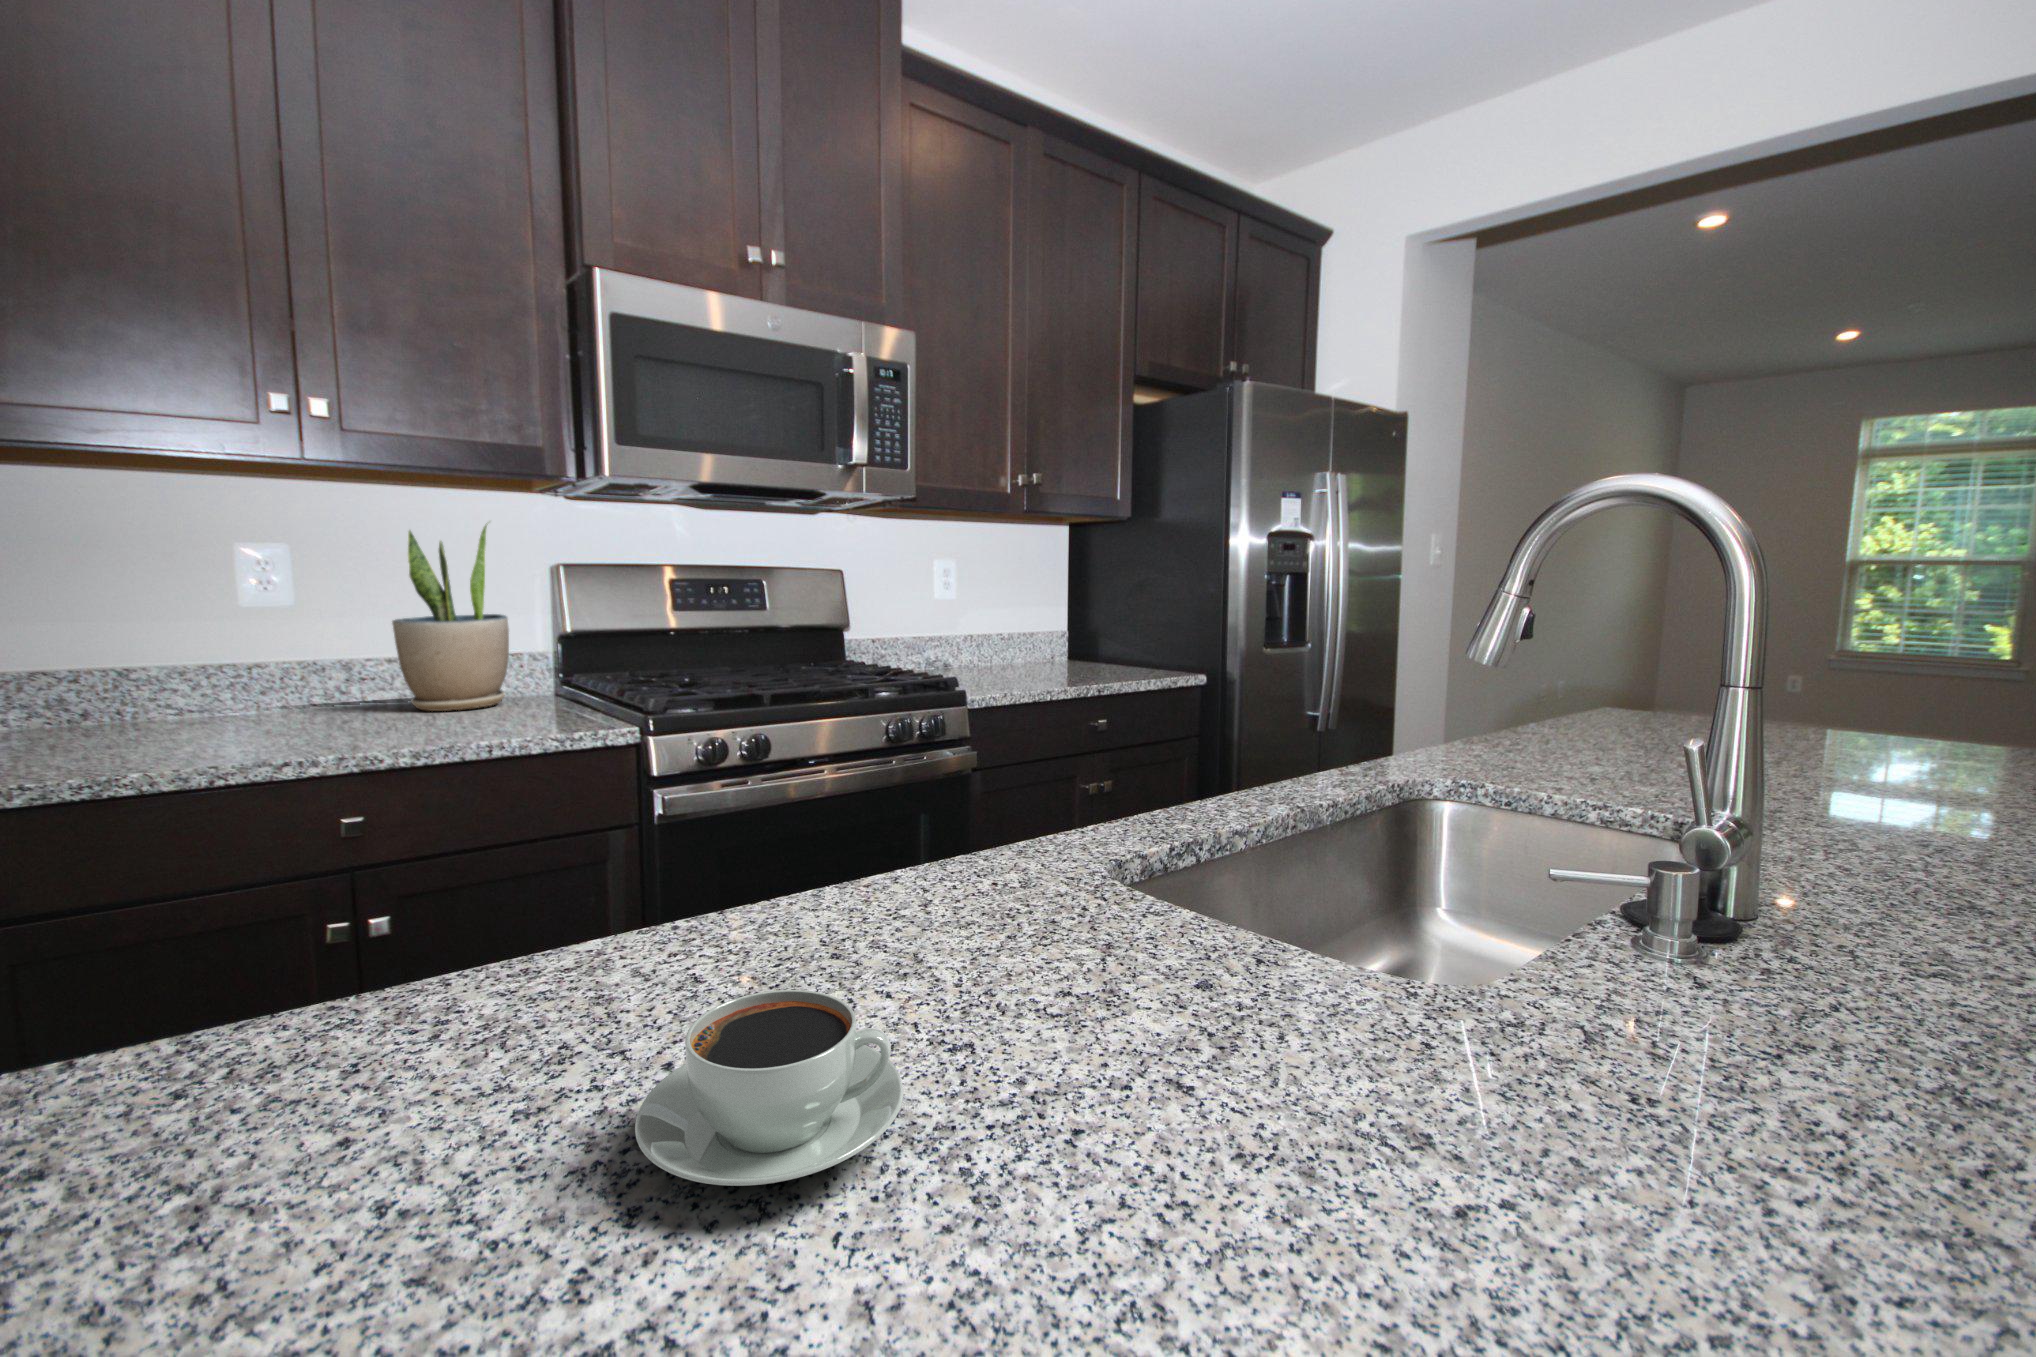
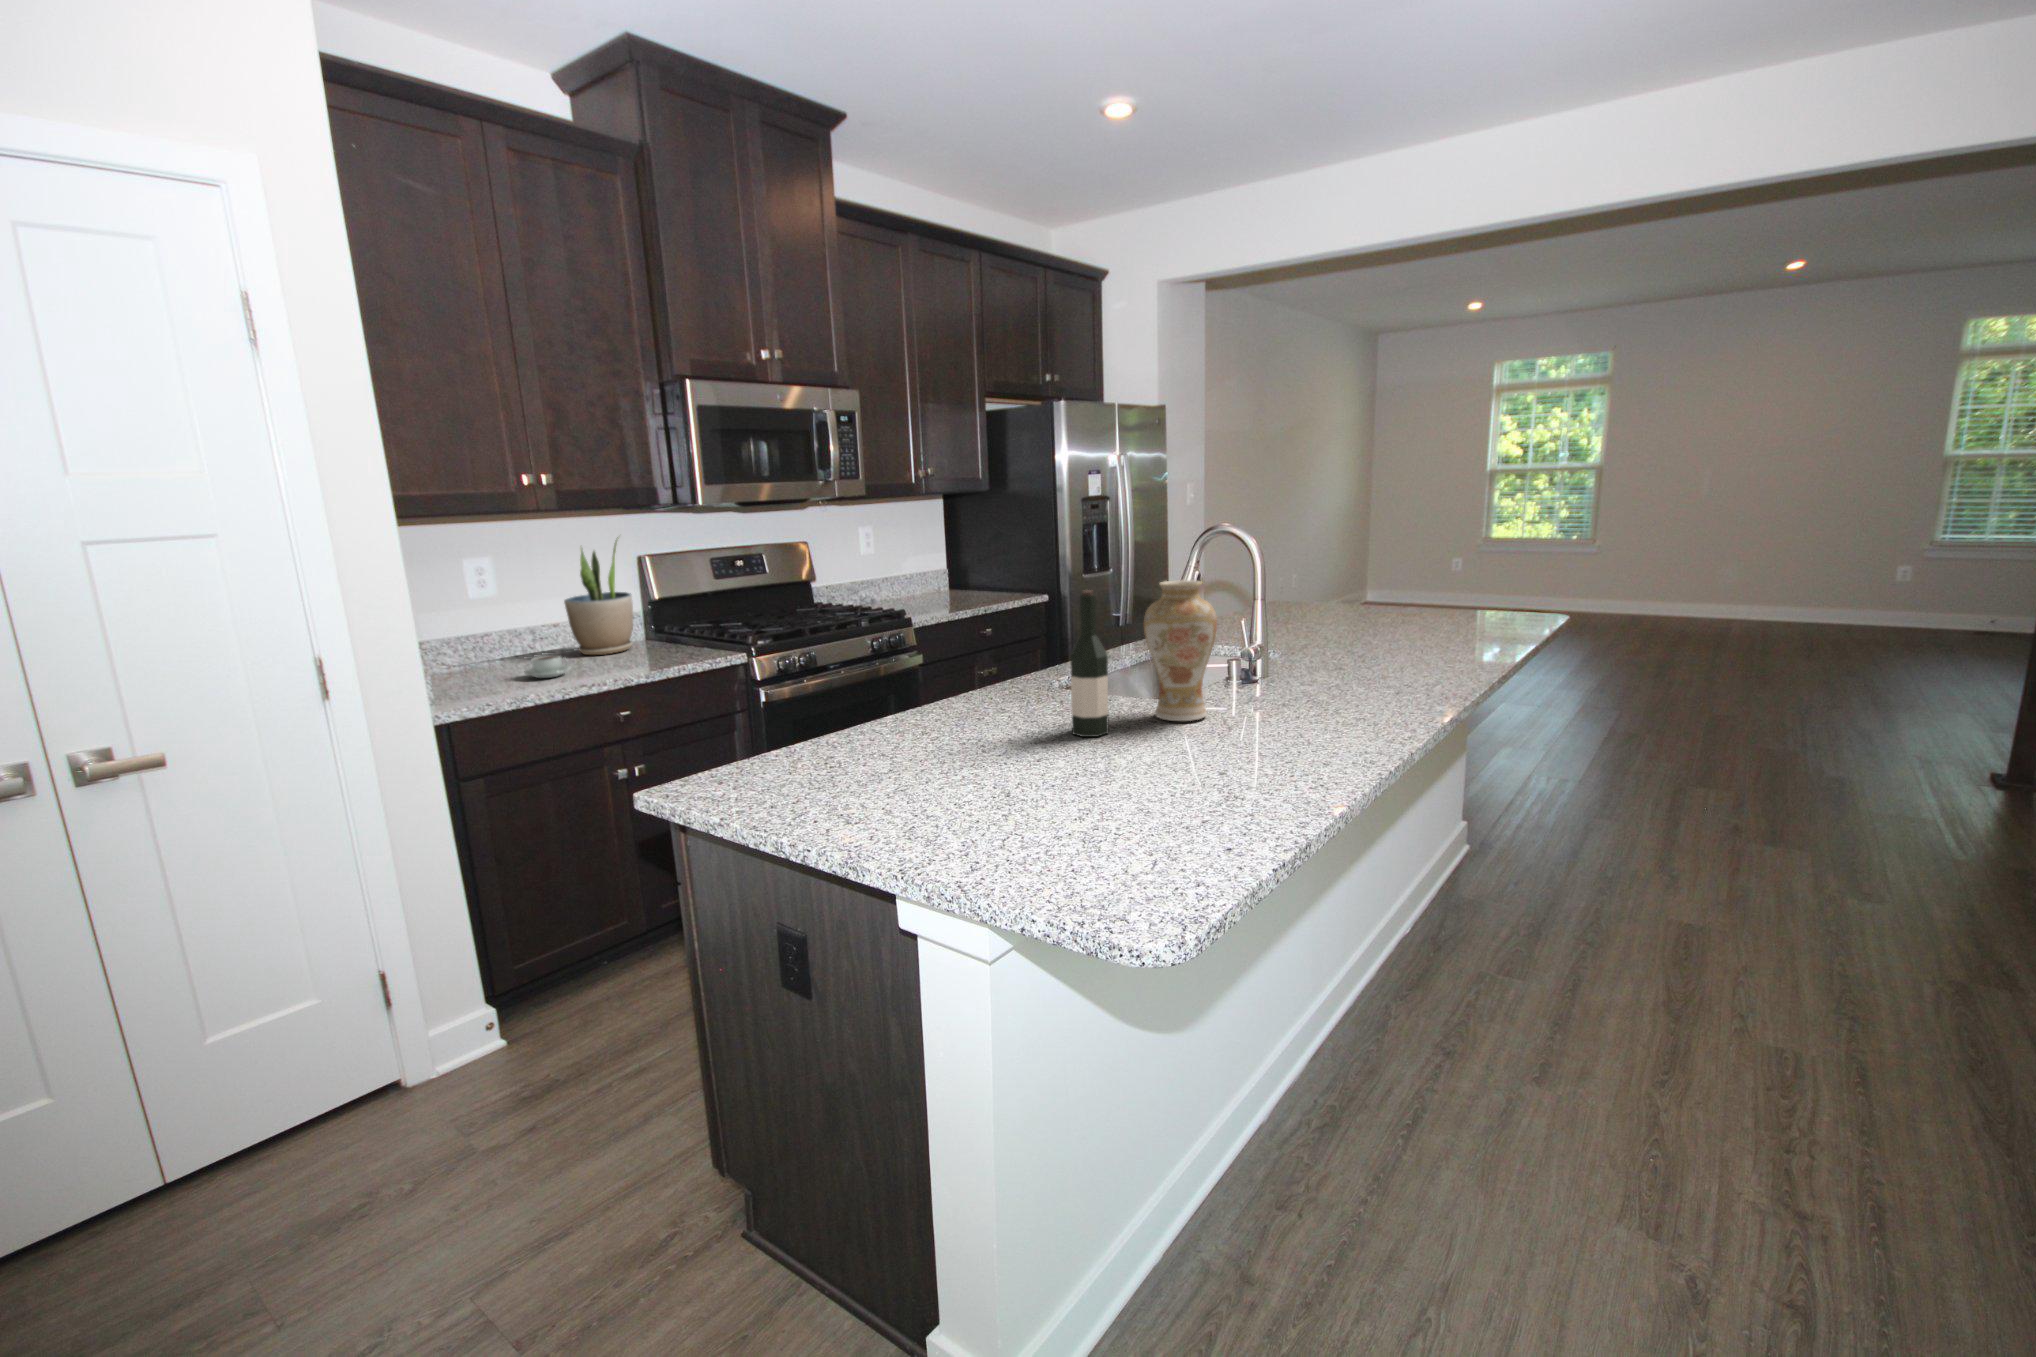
wine bottle: none [1075,541,1262,1257] -> present [1070,590,1109,737]
vase: none [1430,551,1802,1184] -> present [1144,580,1217,721]
coffee cup: present [635,990,903,1186] -> present [524,655,571,678]

